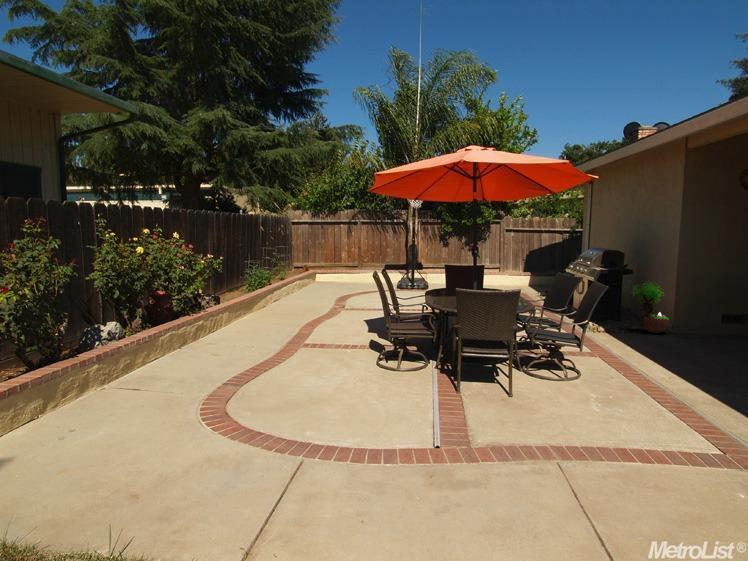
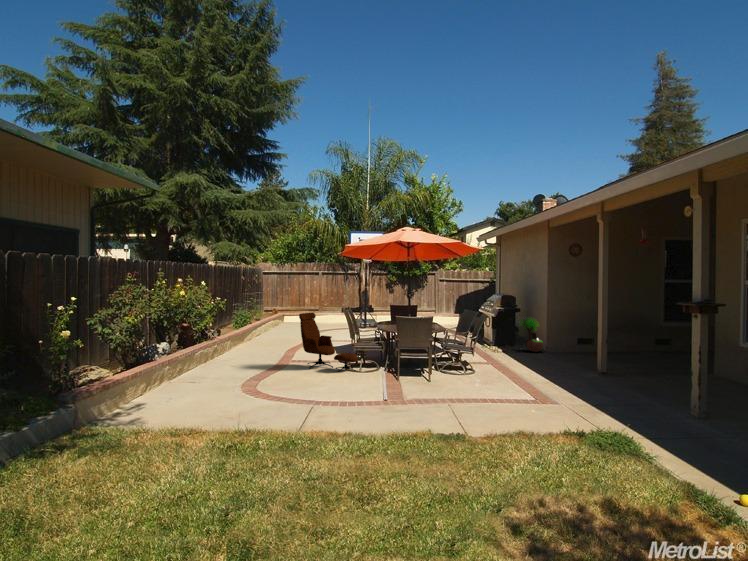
lounge chair: none [307,276,392,368] -> present [299,313,358,372]

